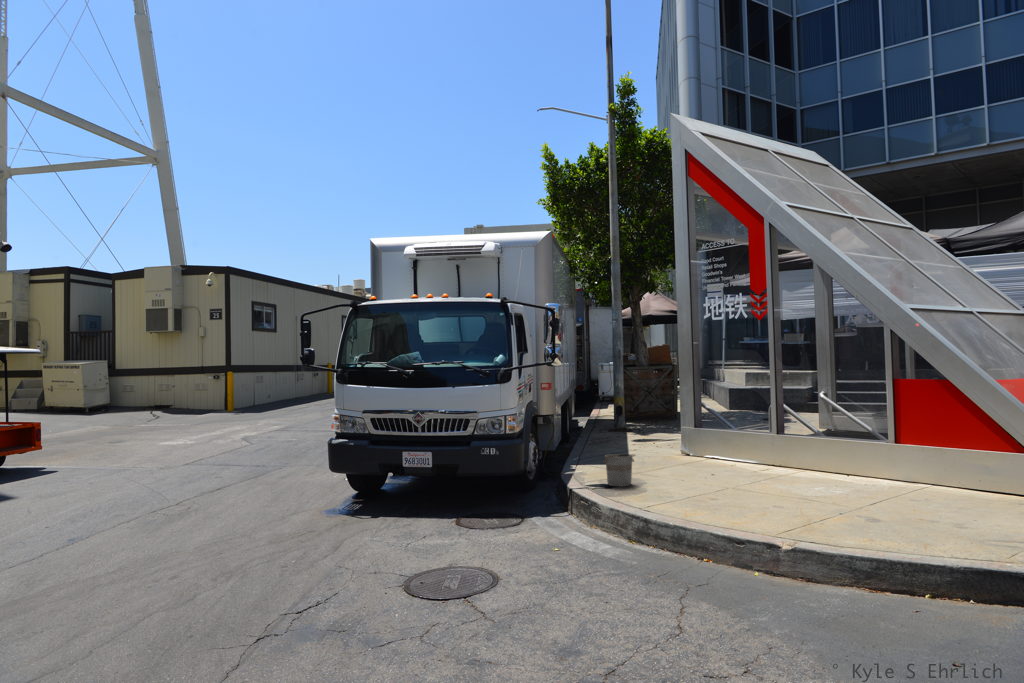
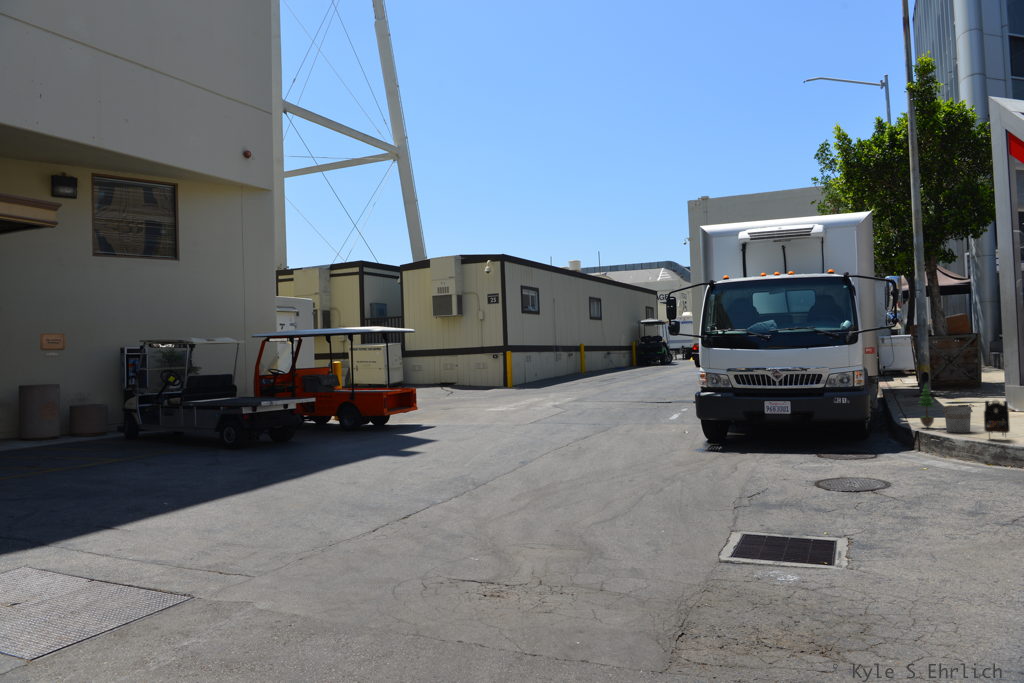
potted tree: none [582,427,601,478] -> present [919,385,934,427]
backpack: none [637,452,664,498] -> present [984,401,1010,438]

